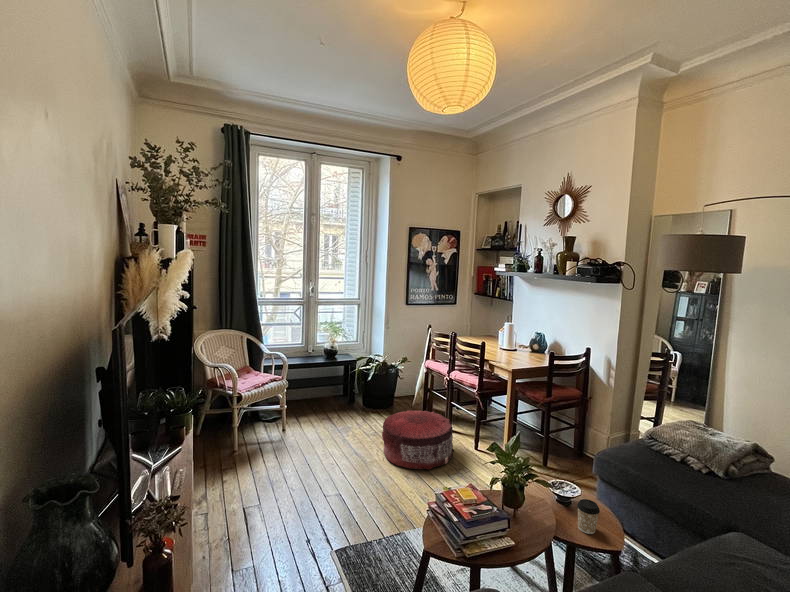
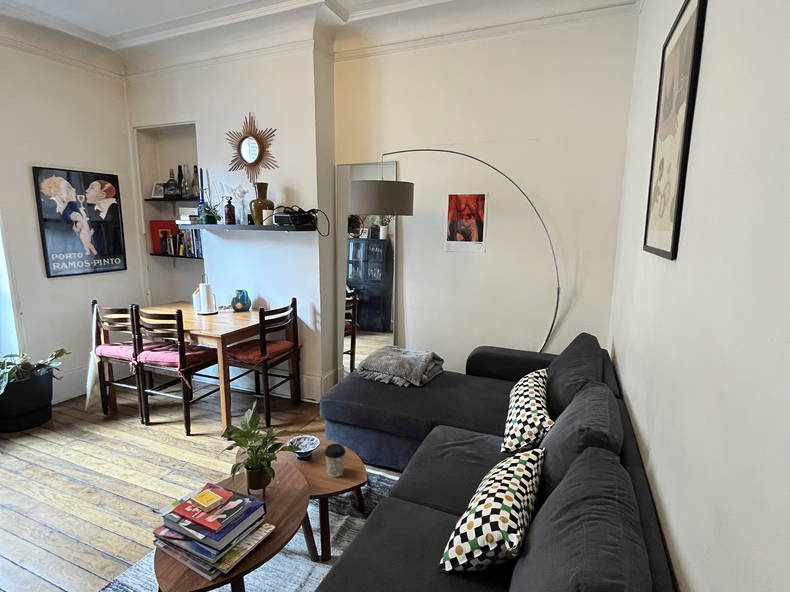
pouf: present [382,410,454,469] -> none [41,408,162,497]

